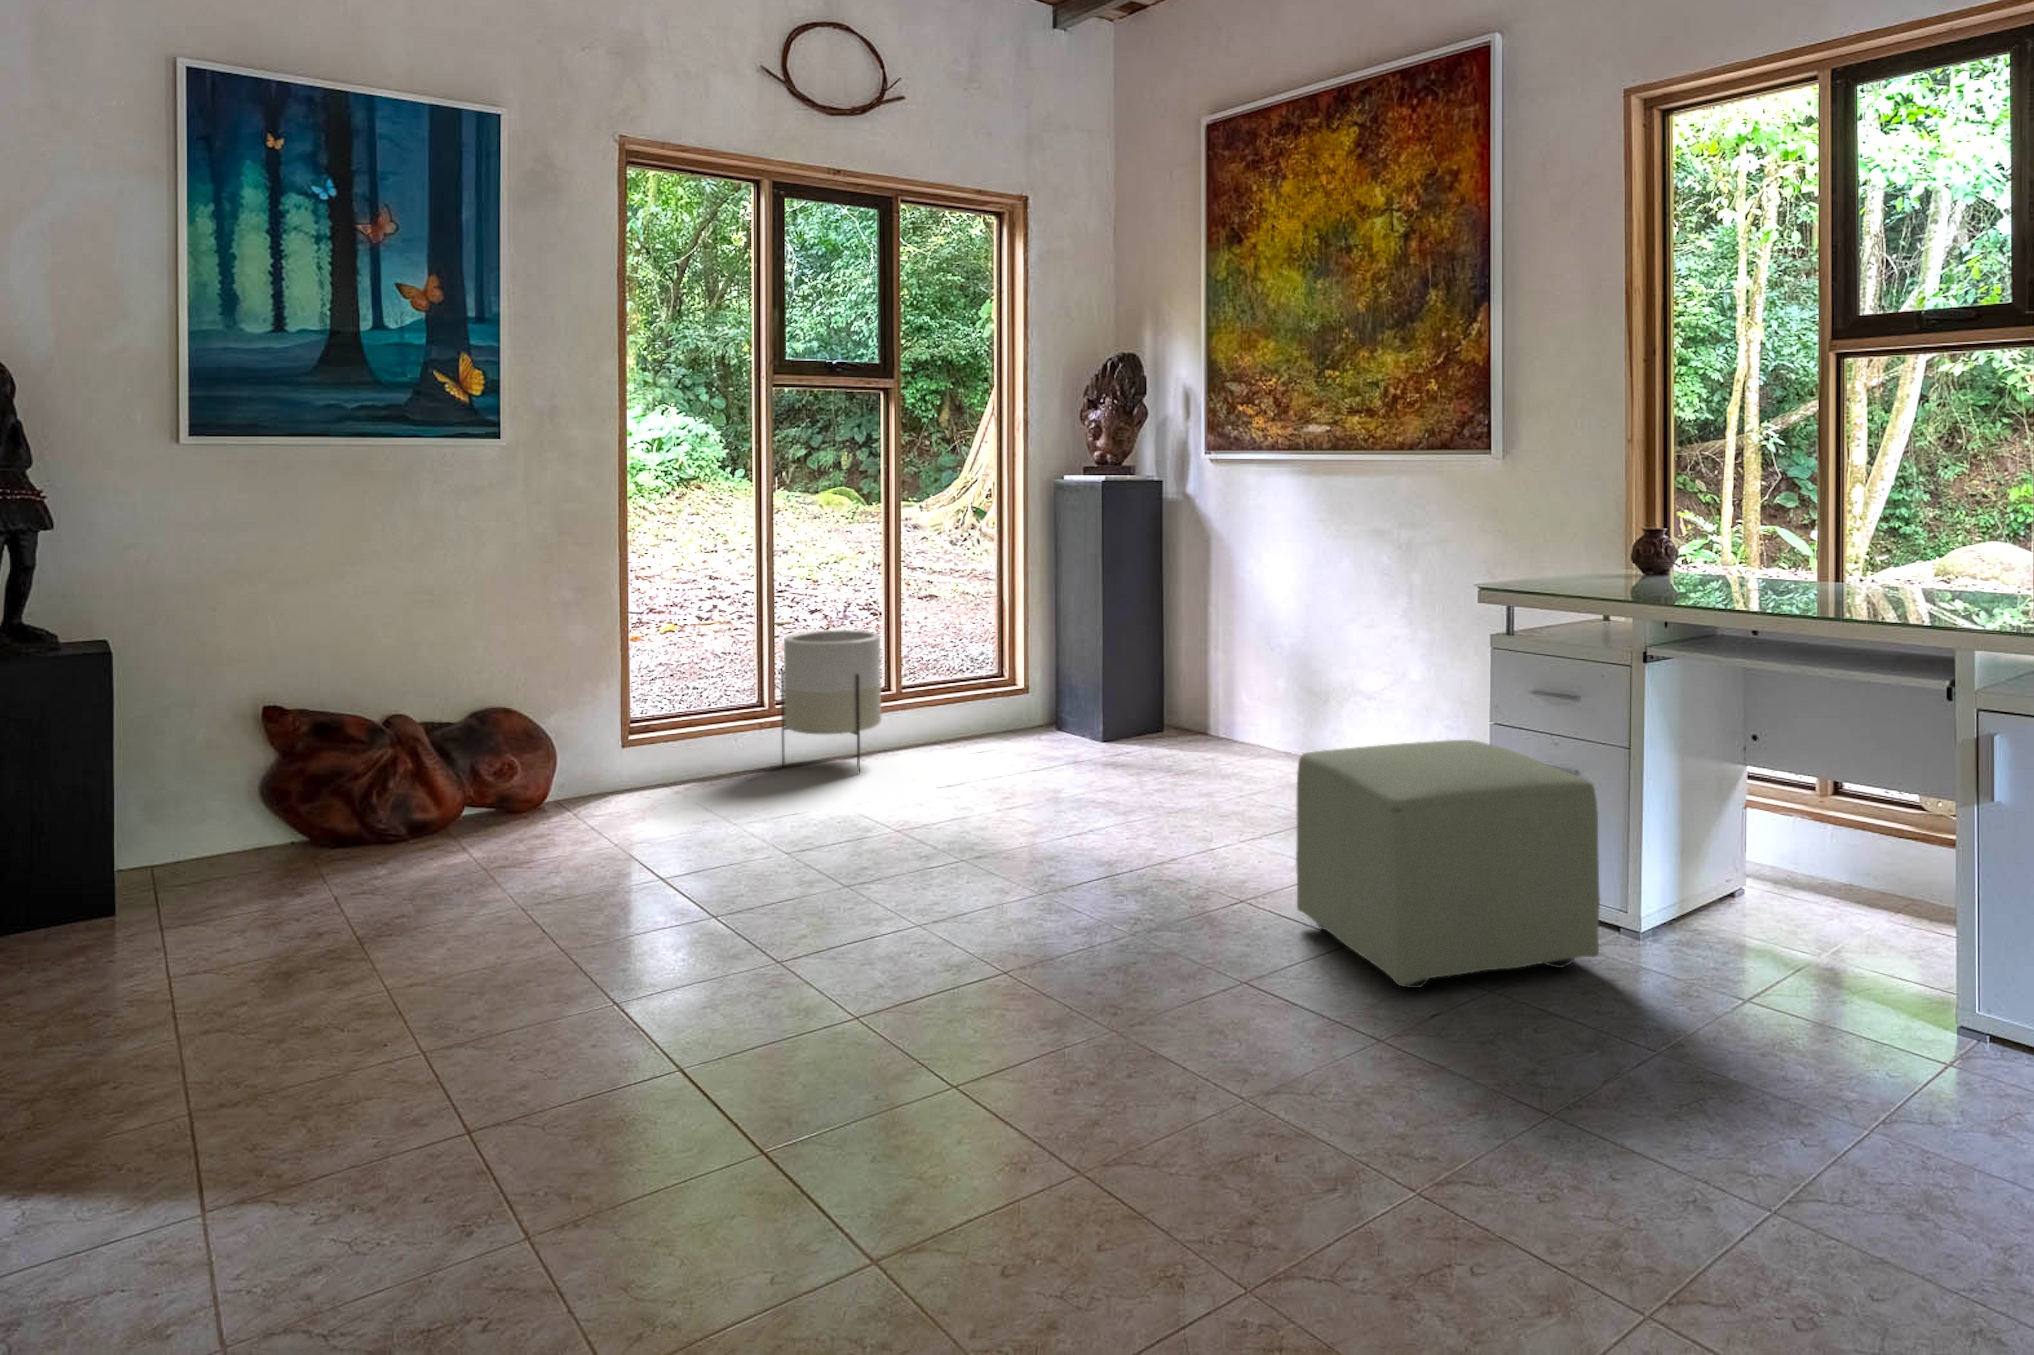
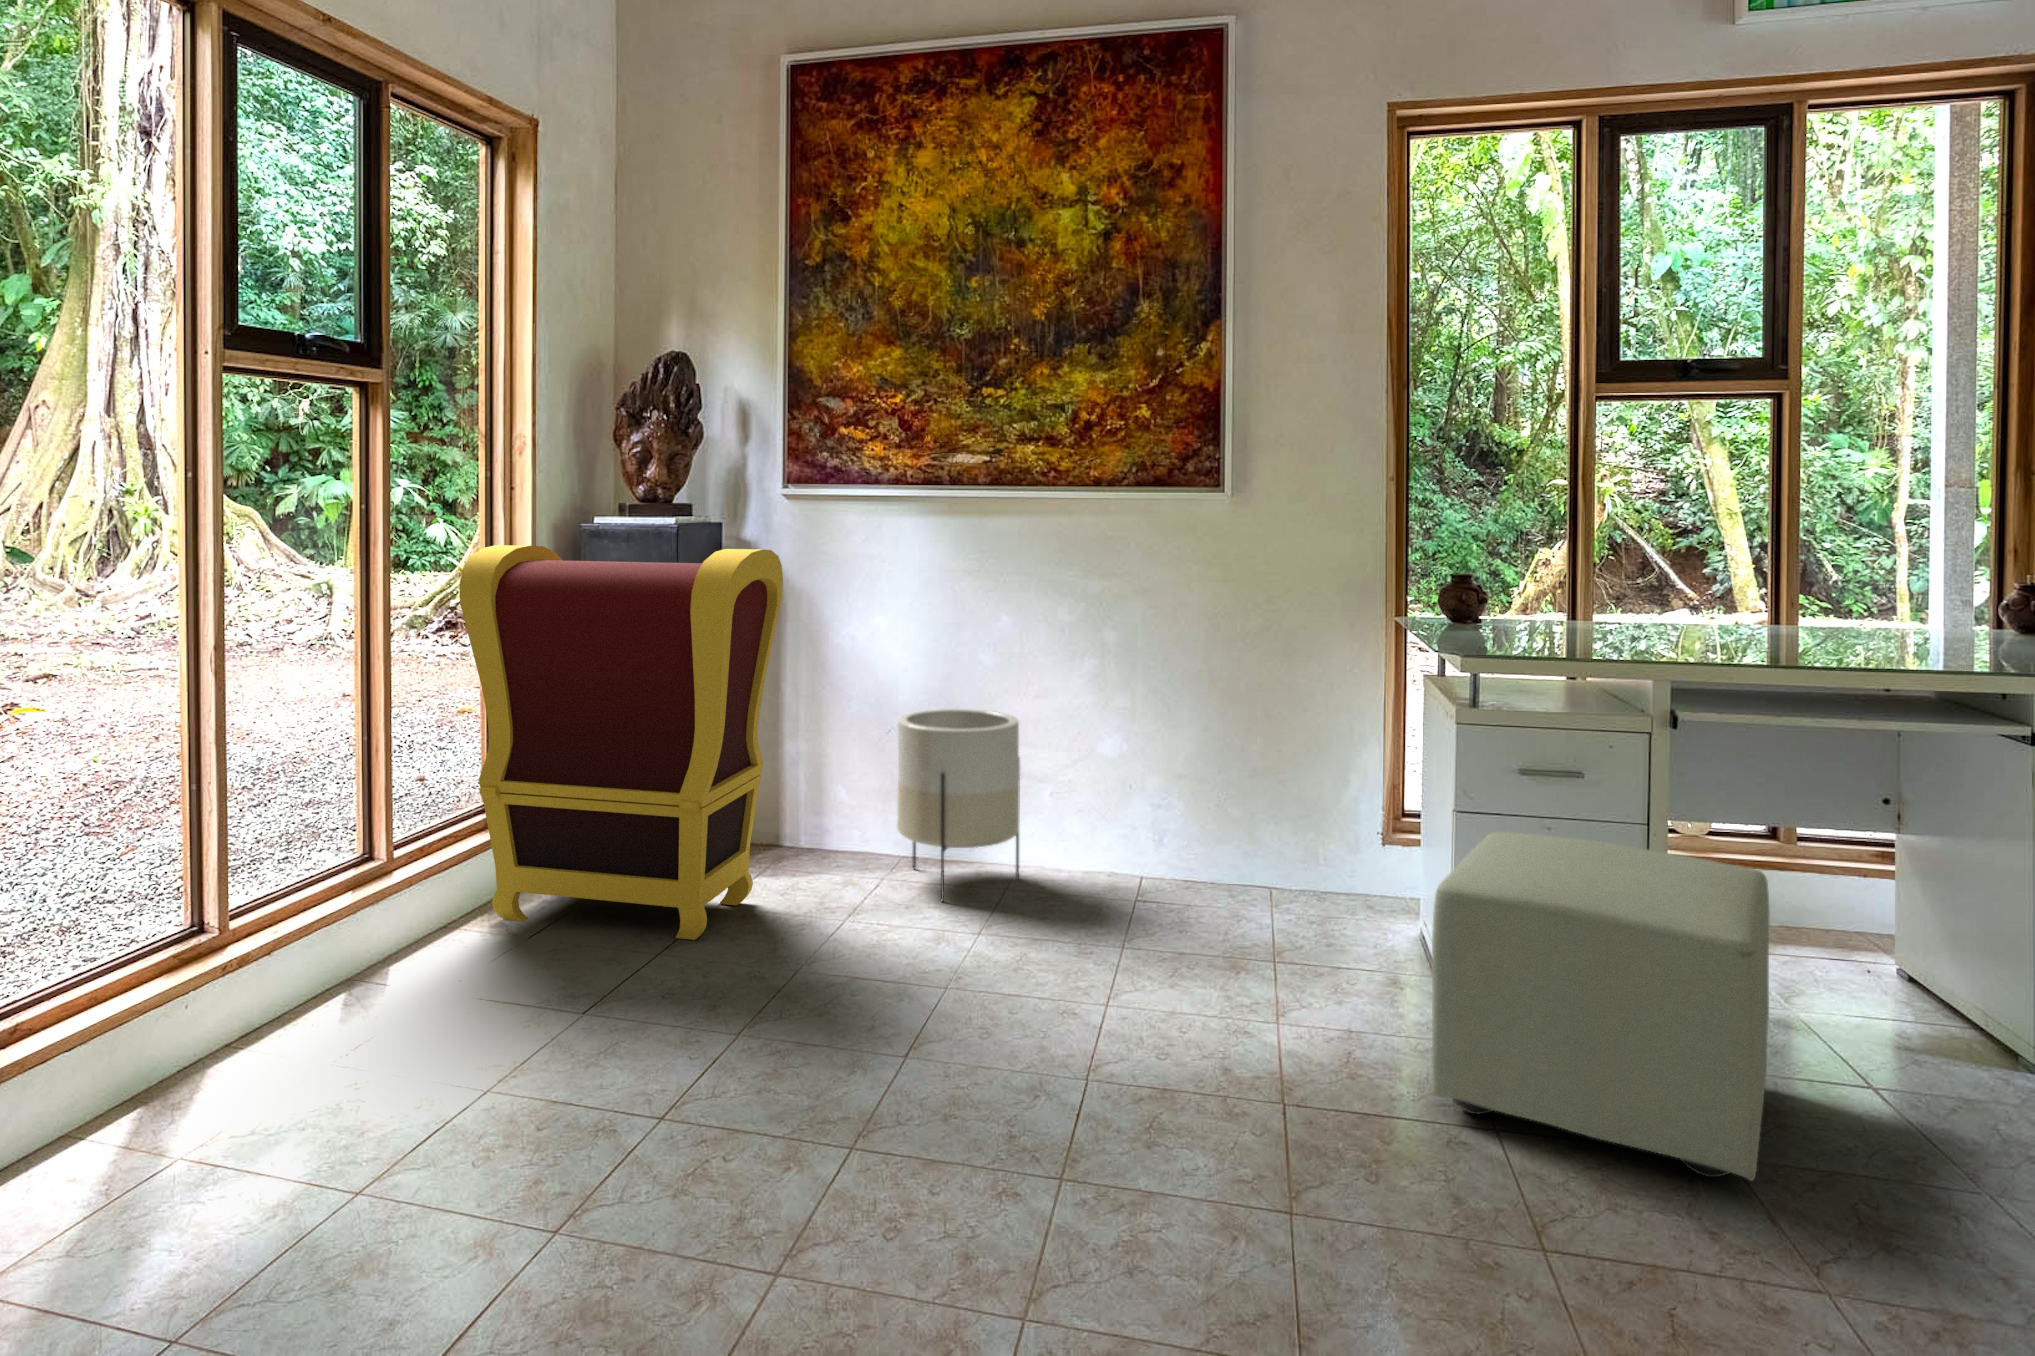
armchair: none [944,495,1141,770] -> present [459,545,783,940]
planter: present [781,630,881,773] -> present [897,709,1020,901]

